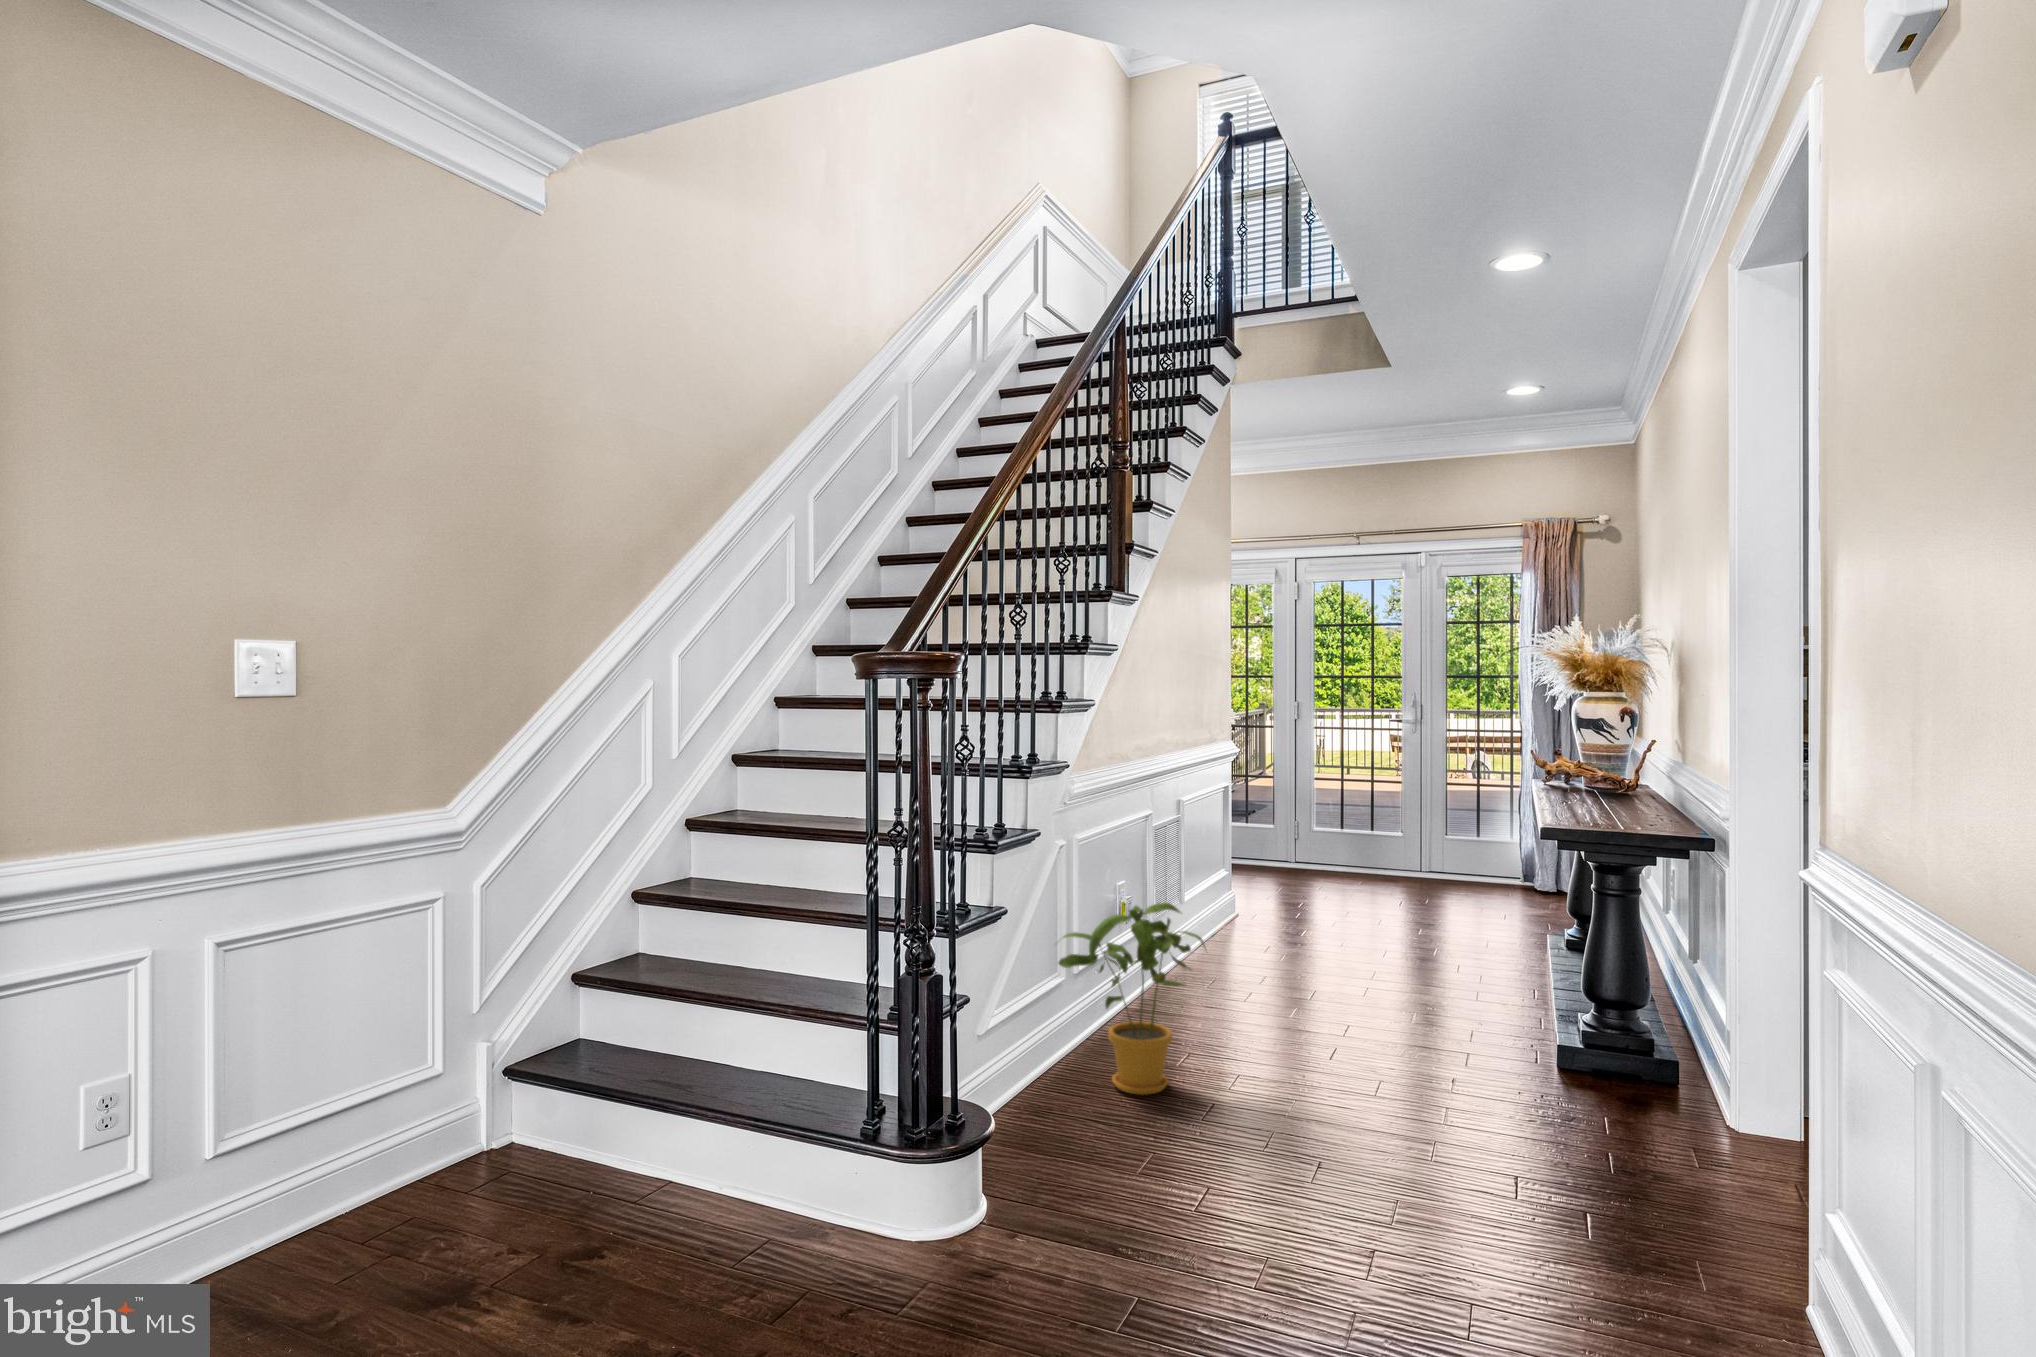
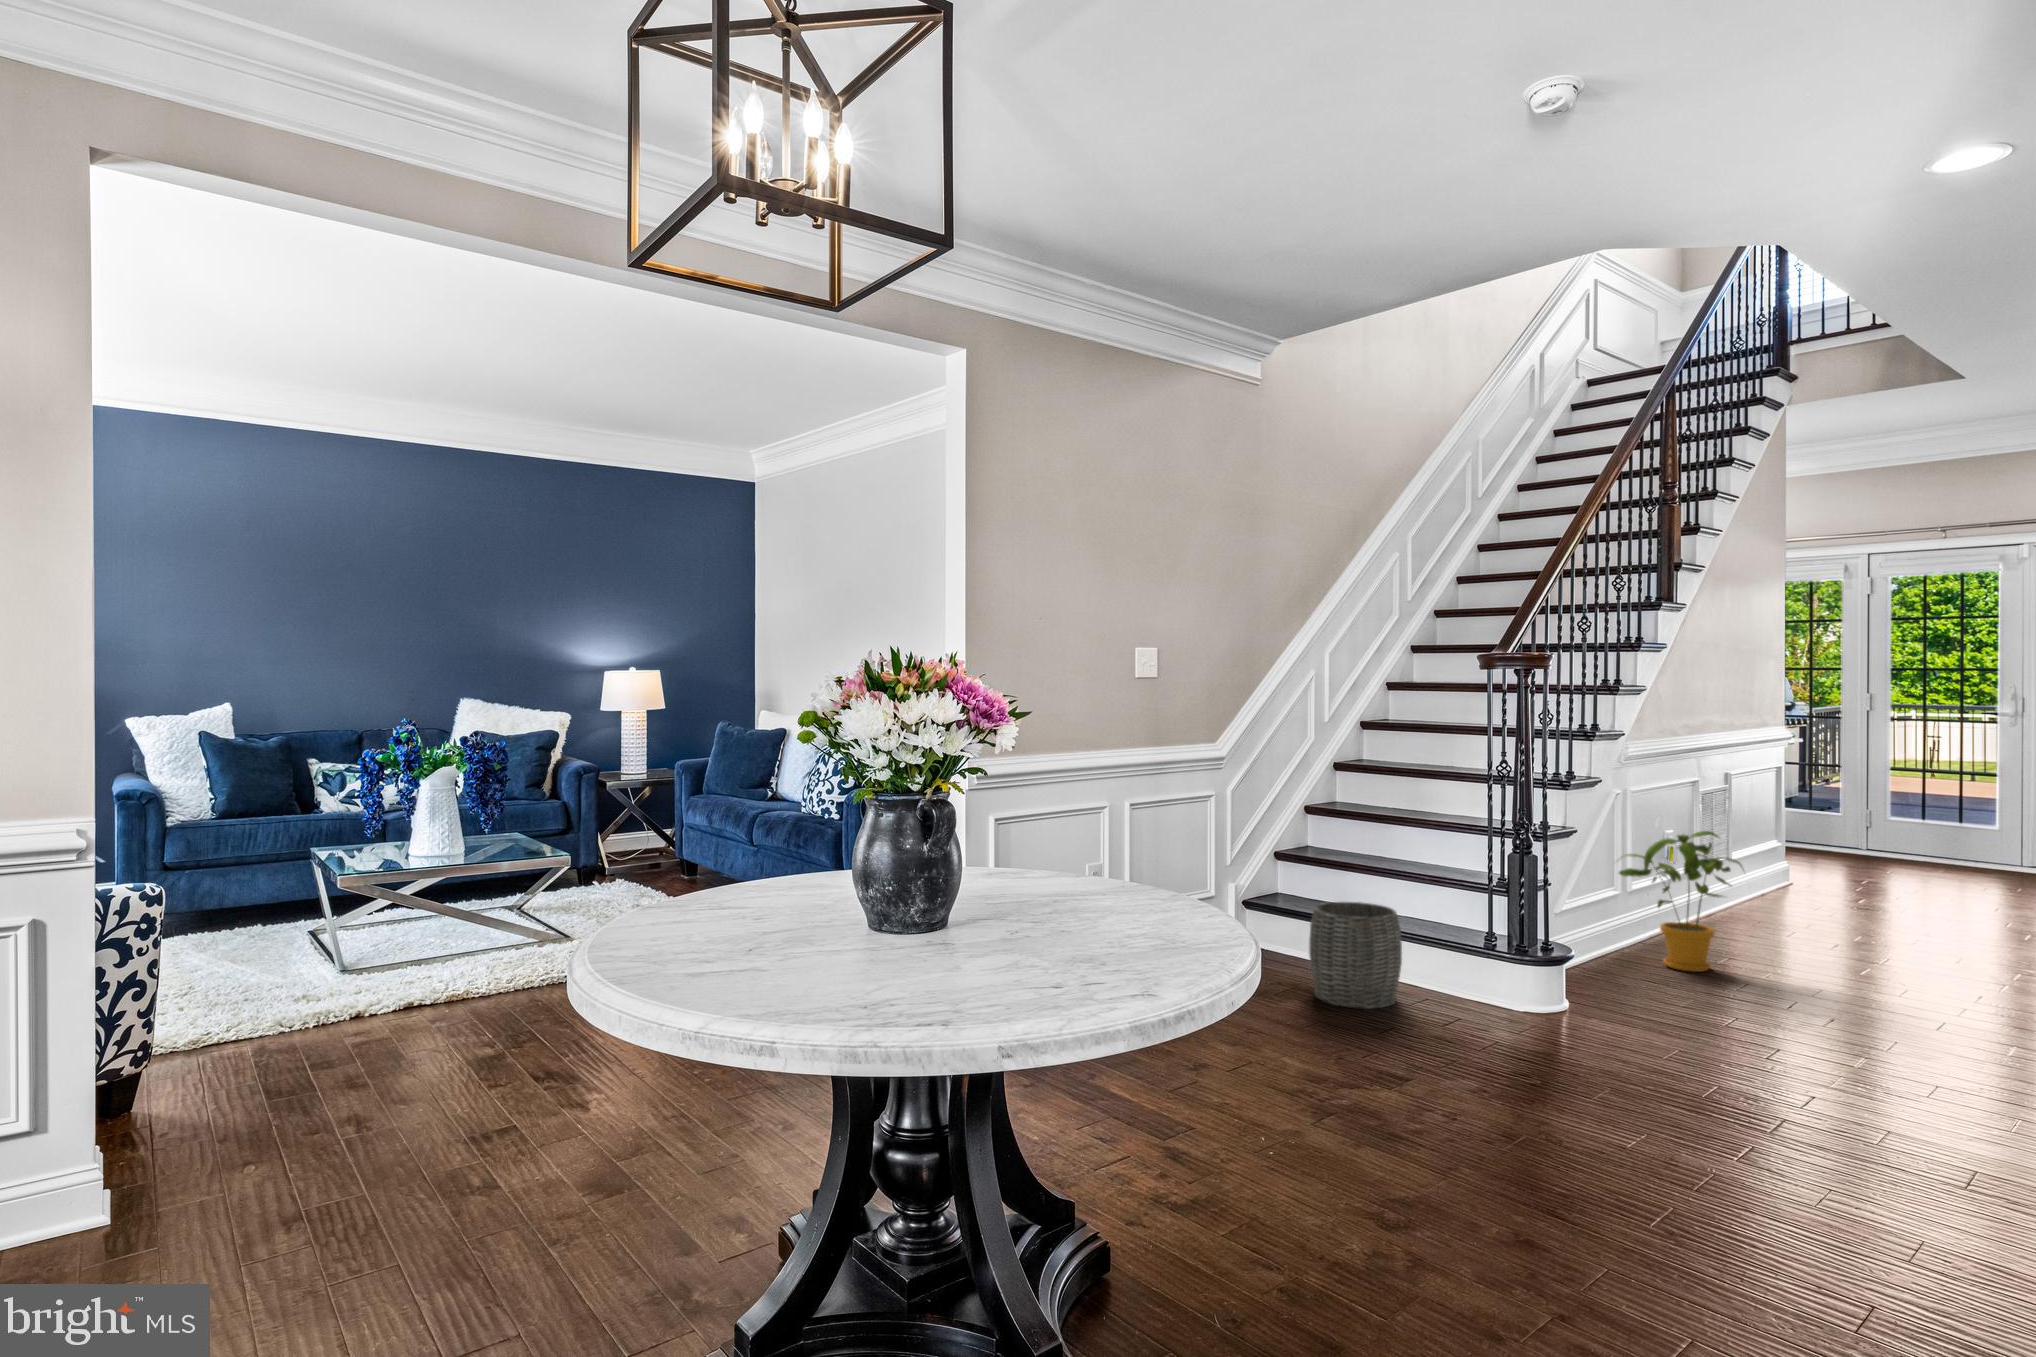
woven basket: none [557,1080,721,1297] -> present [1309,902,1402,1009]

